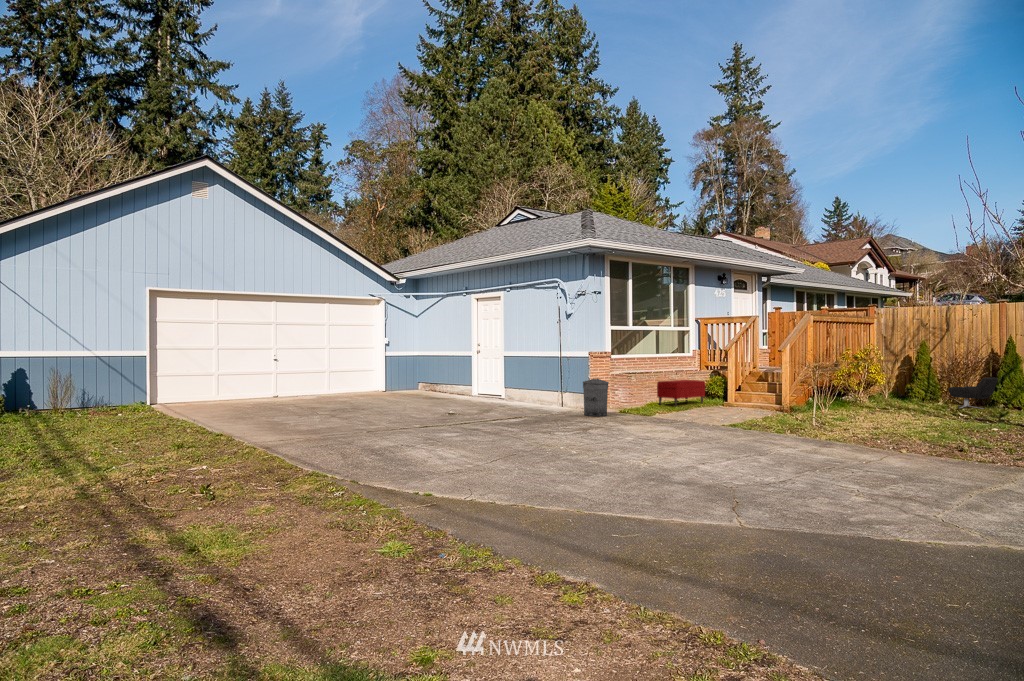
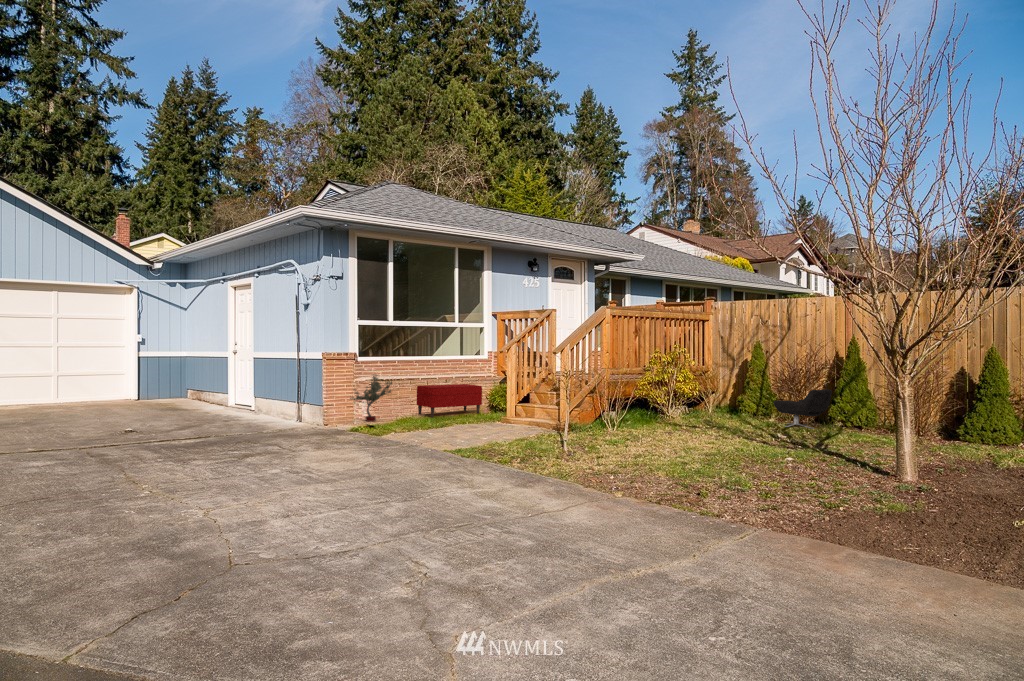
potted tree: none [621,372,650,414] -> present [350,375,392,427]
trash can: present [583,379,609,416] -> none [298,380,332,429]

